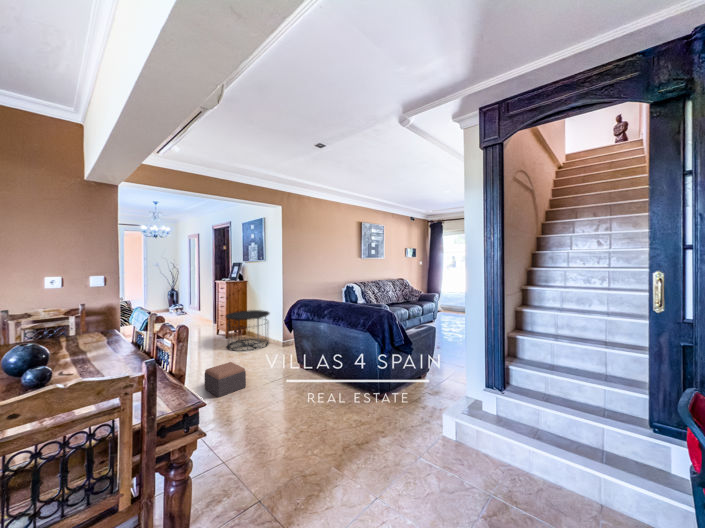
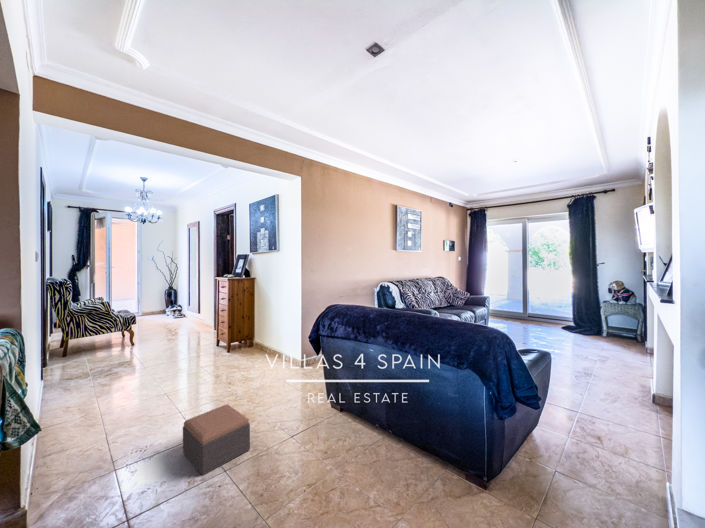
side table: present [226,310,269,351] -> none [225,316,284,374]

